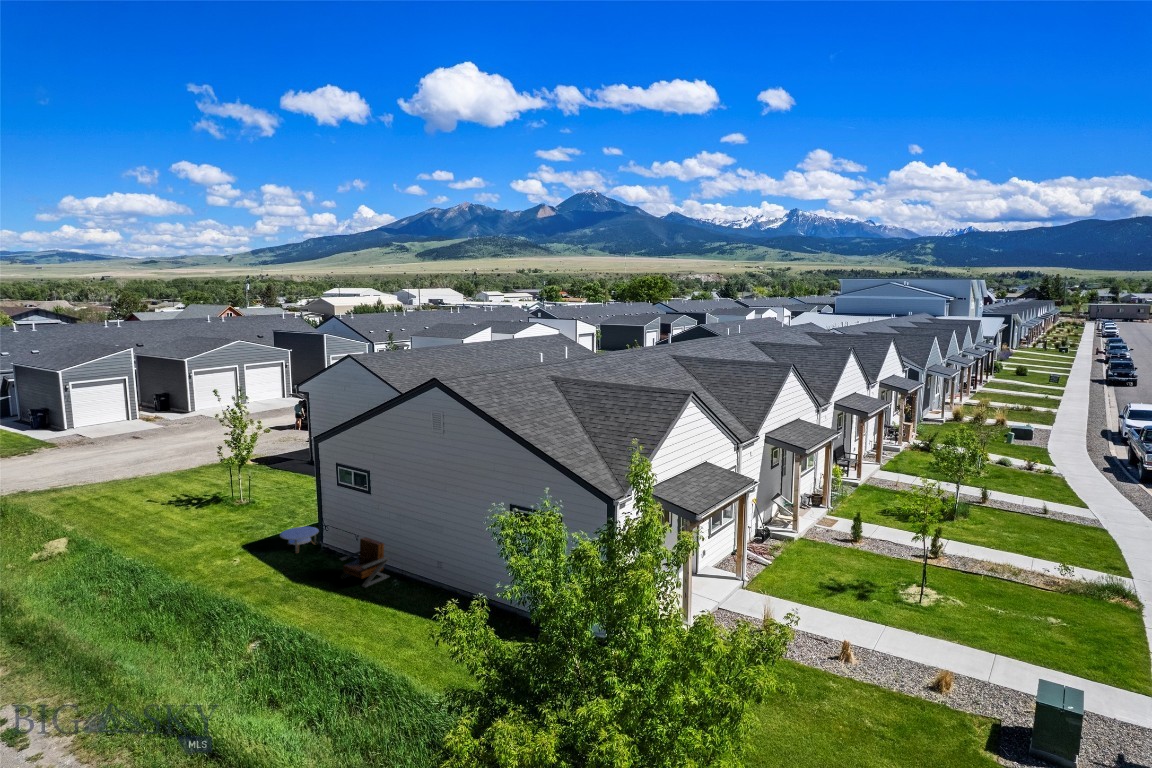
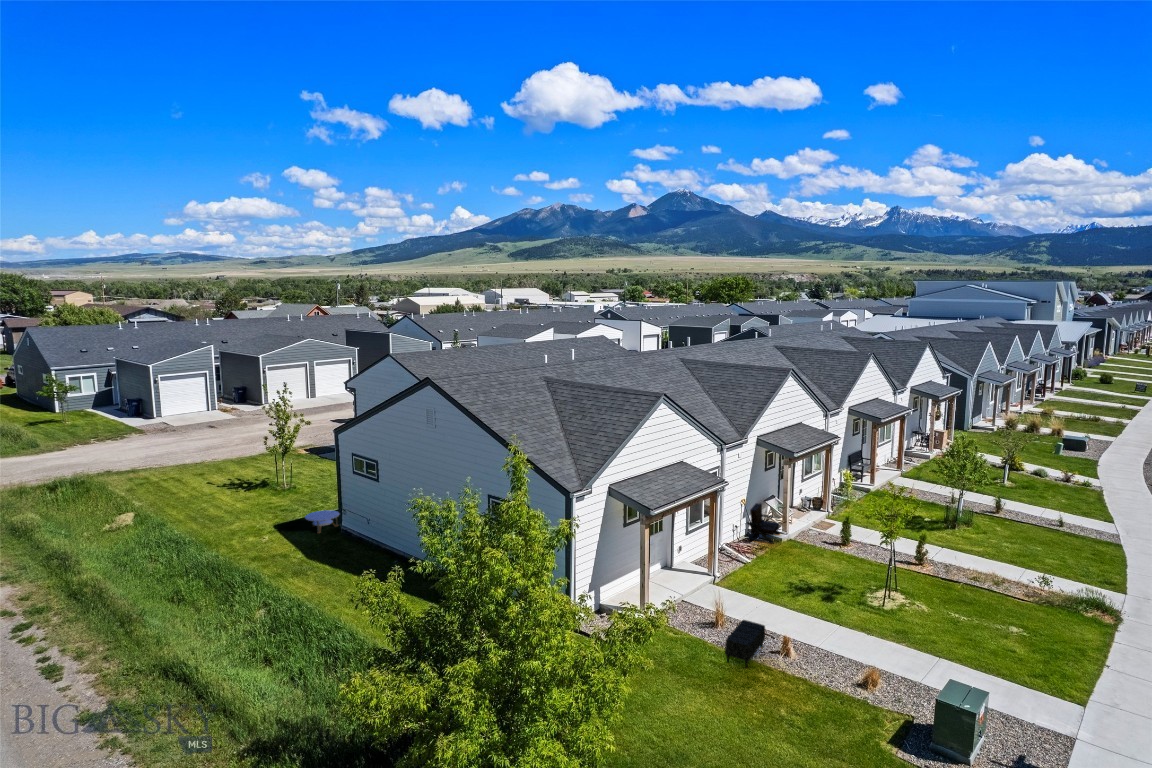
lounge chair: present [340,537,390,587] -> present [747,503,780,543]
bench: none [789,626,823,678] -> present [725,620,765,668]

